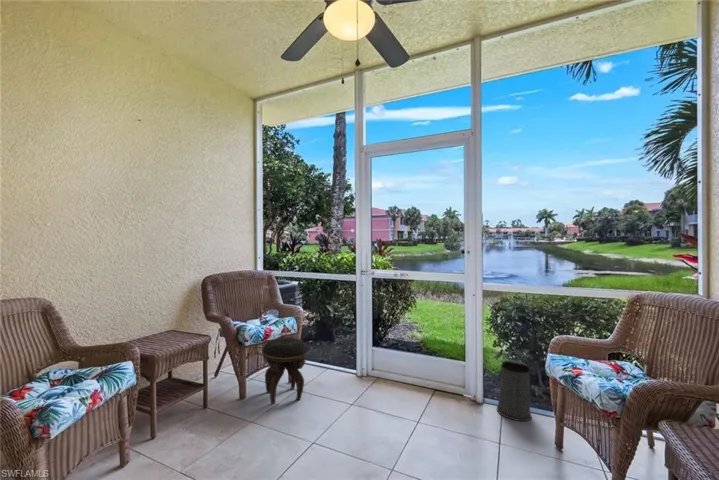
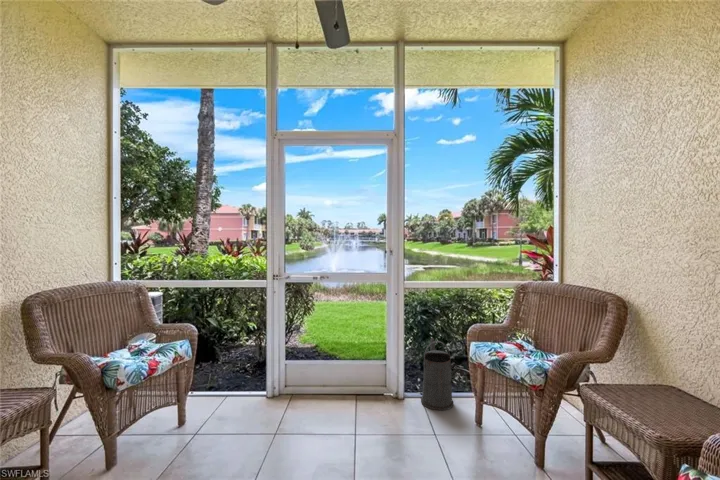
footstool: present [262,337,308,404] -> none [141,367,208,461]

